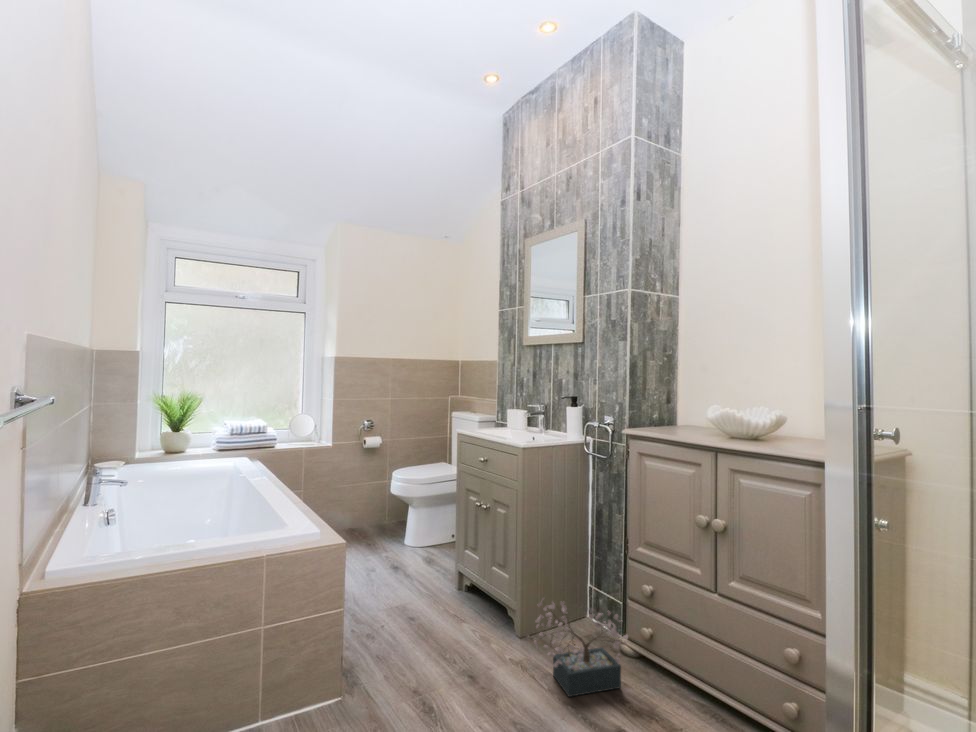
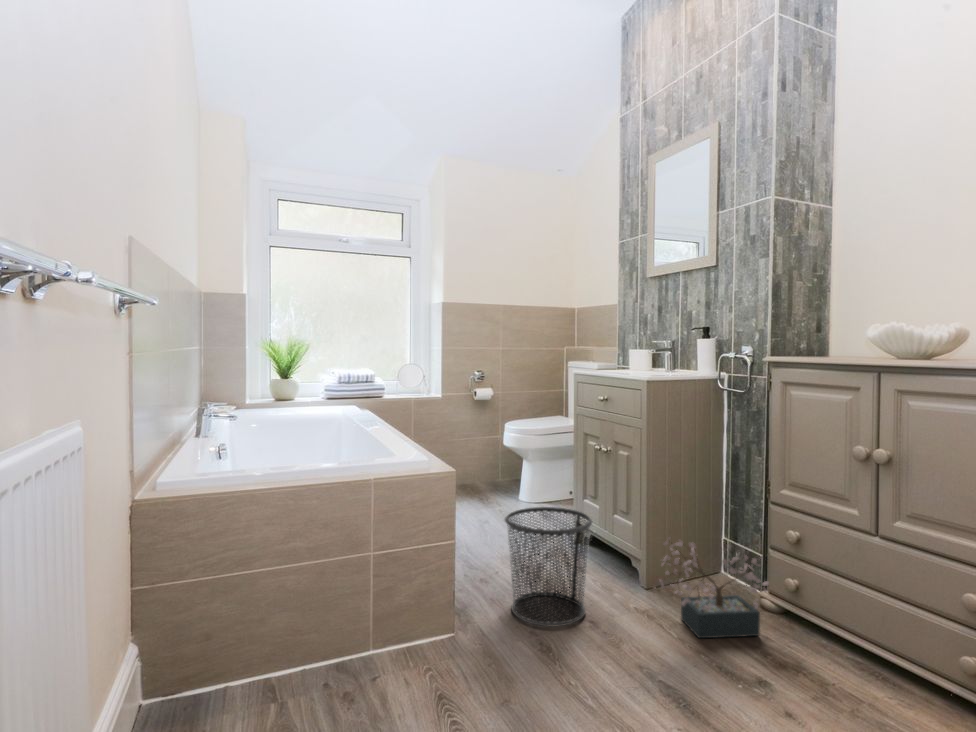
waste bin: none [389,571,473,698] -> present [505,507,592,627]

